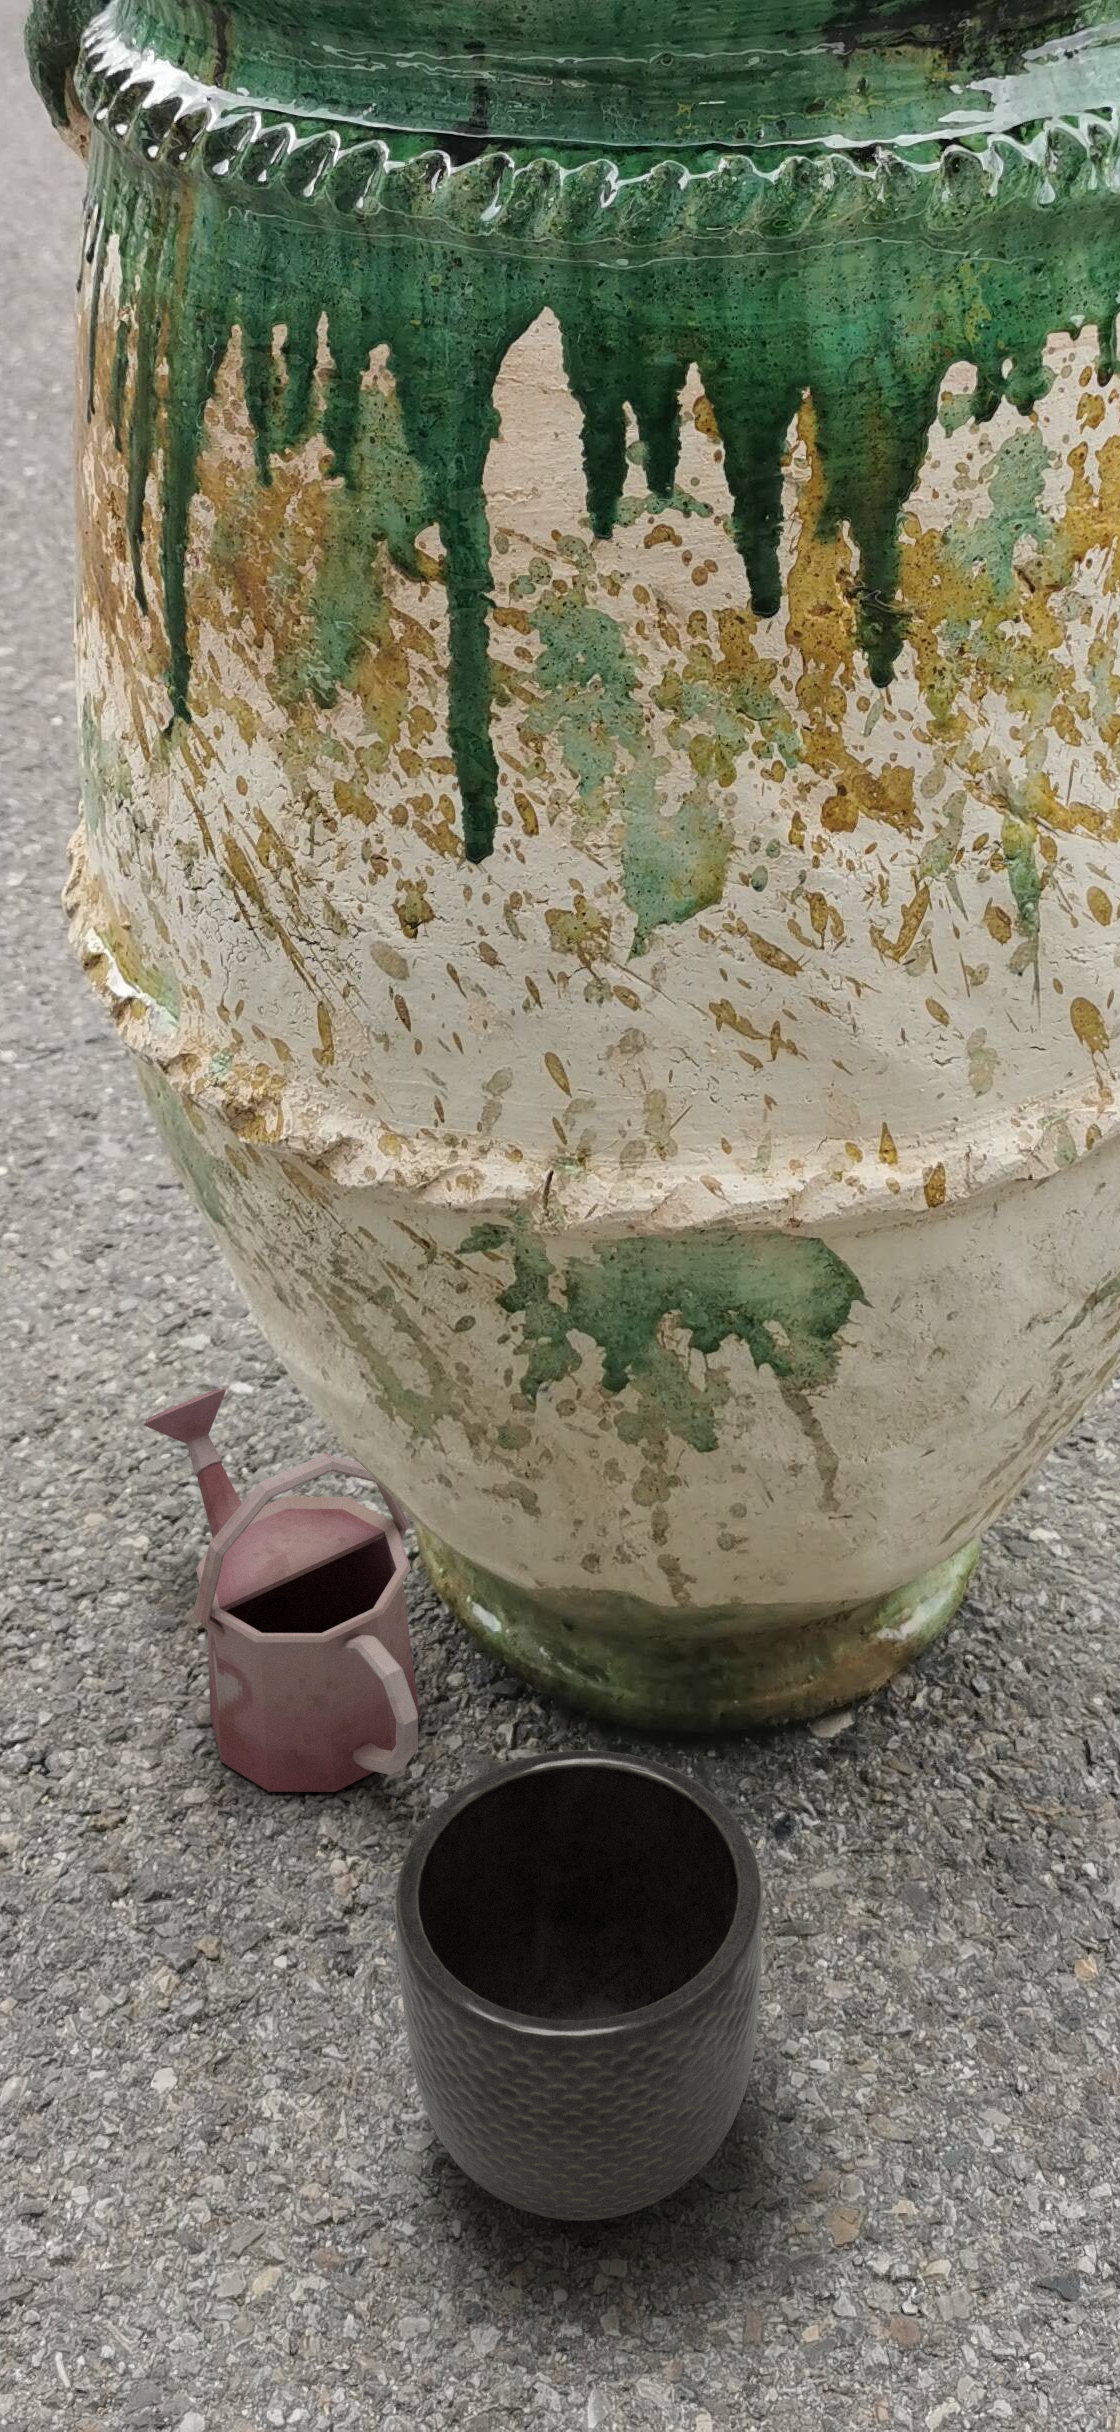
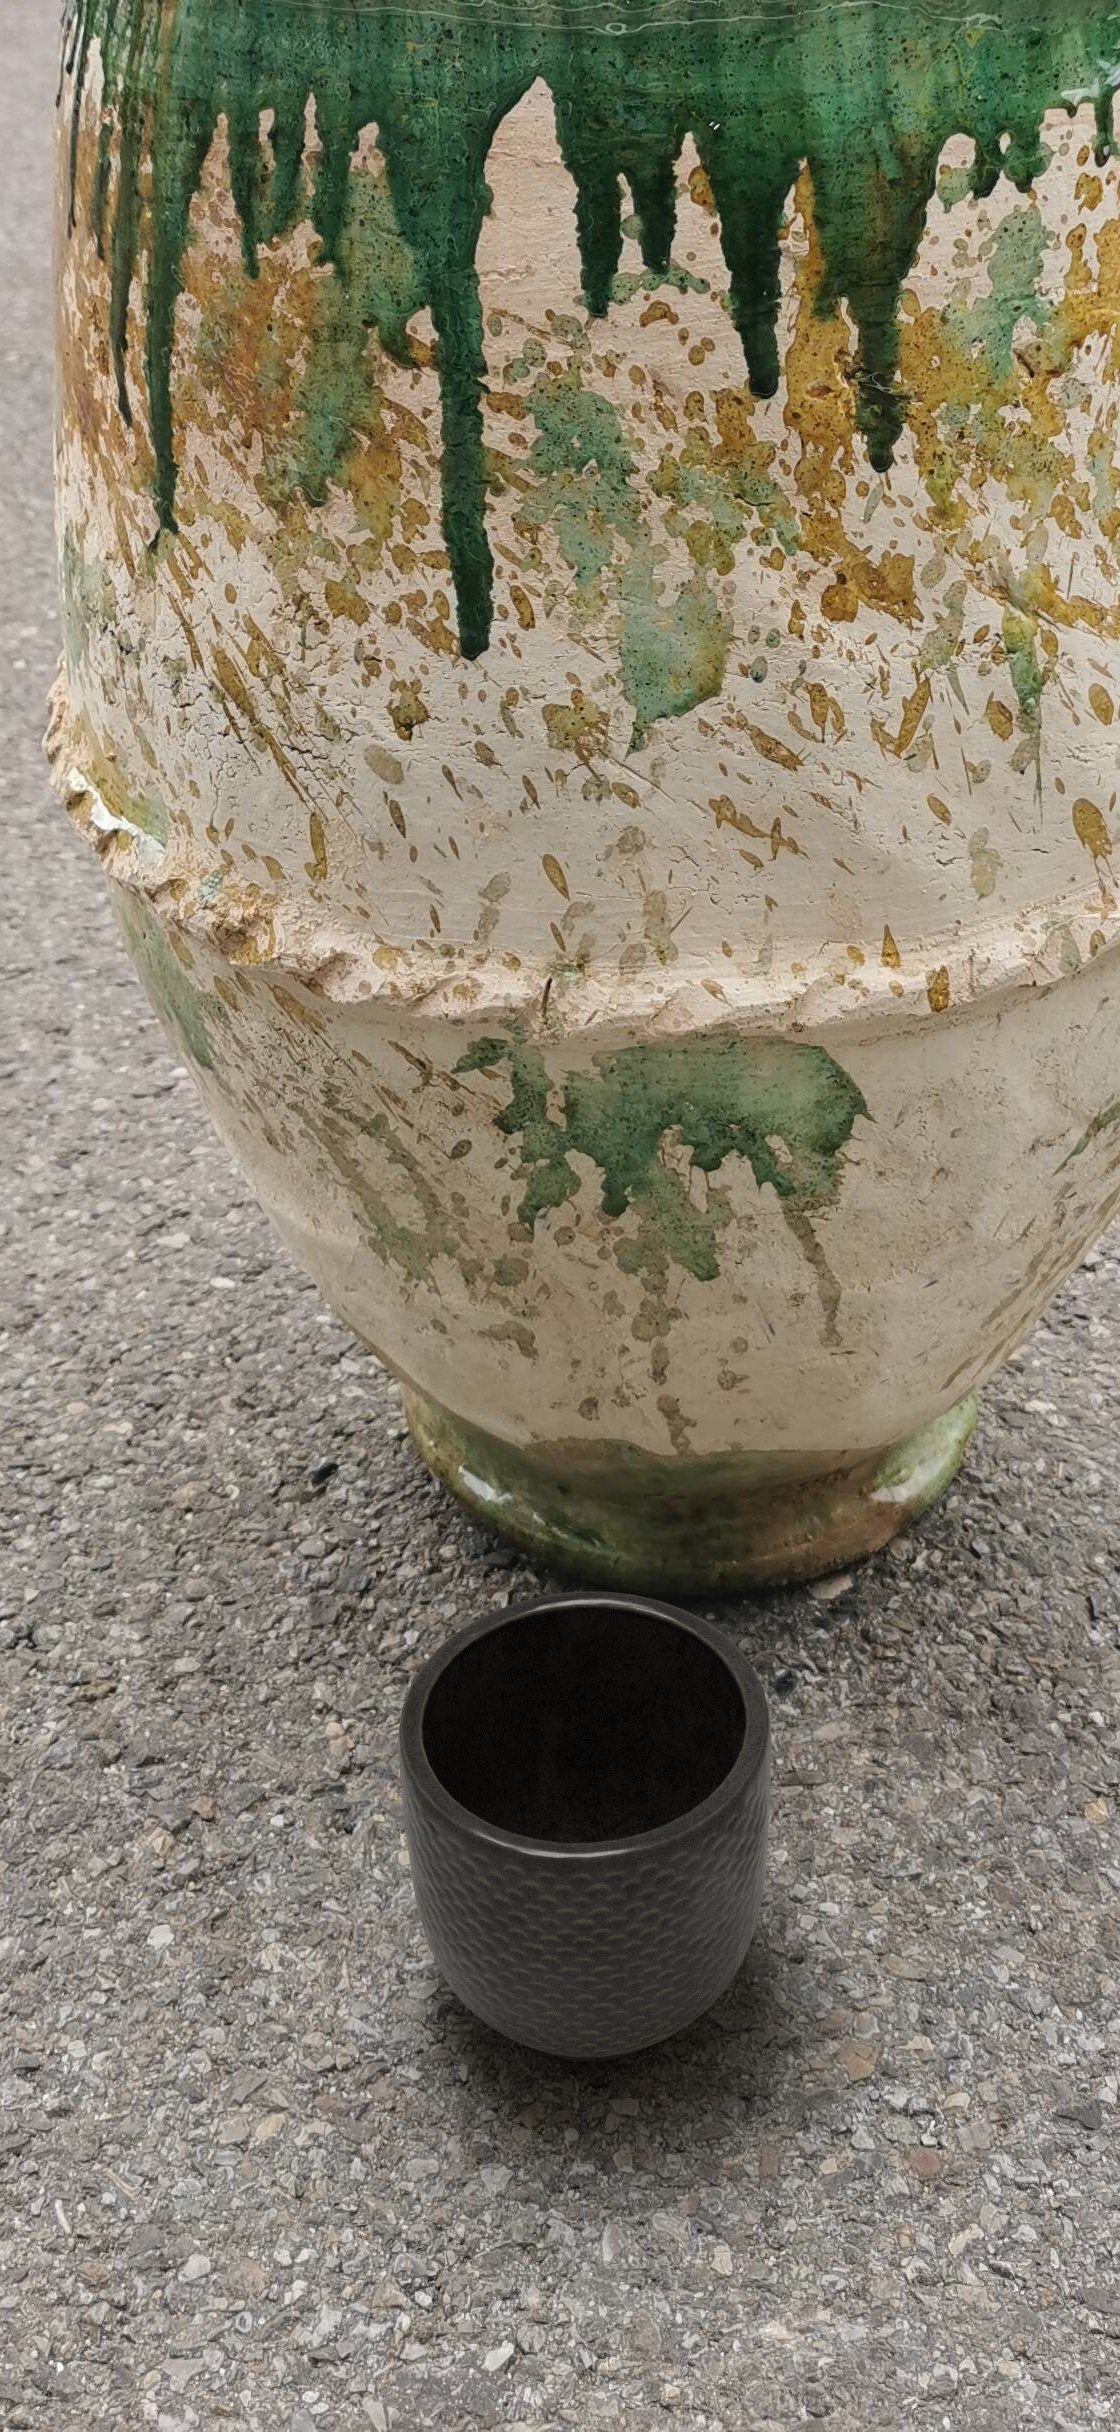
watering can: present [143,1388,419,1792] -> none [125,1263,414,1663]

